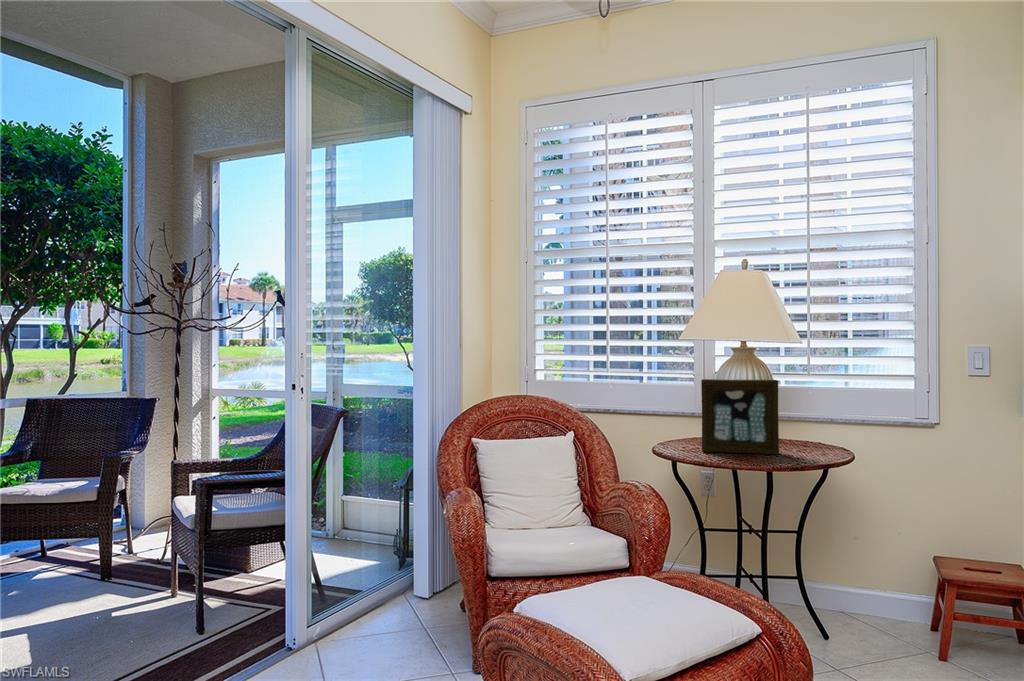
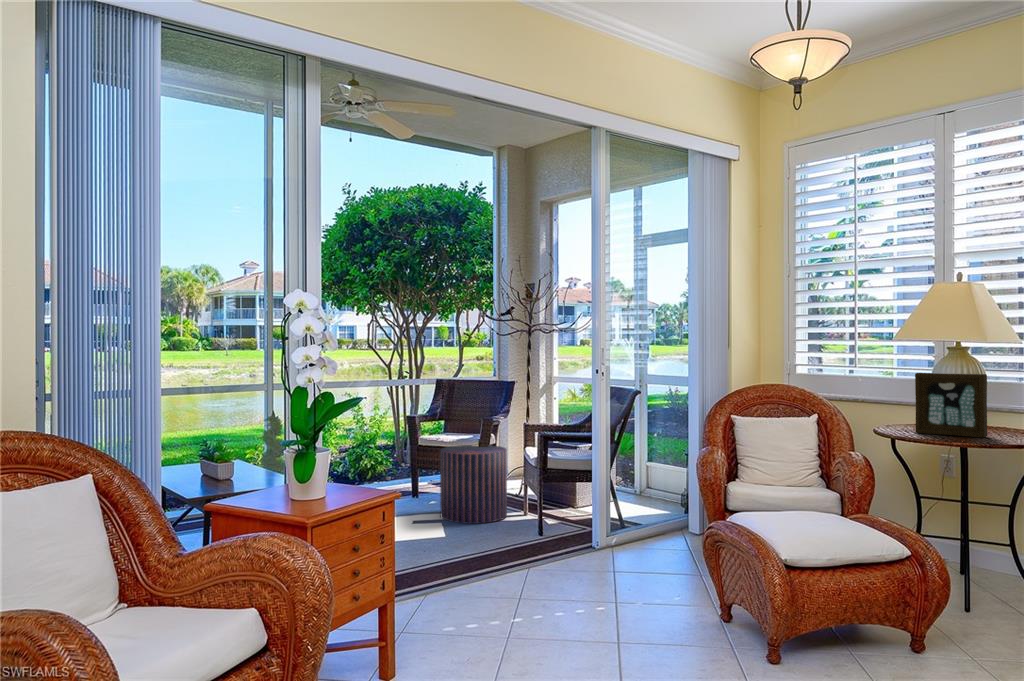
pouf: none [19,498,142,636] -> present [440,445,507,524]

